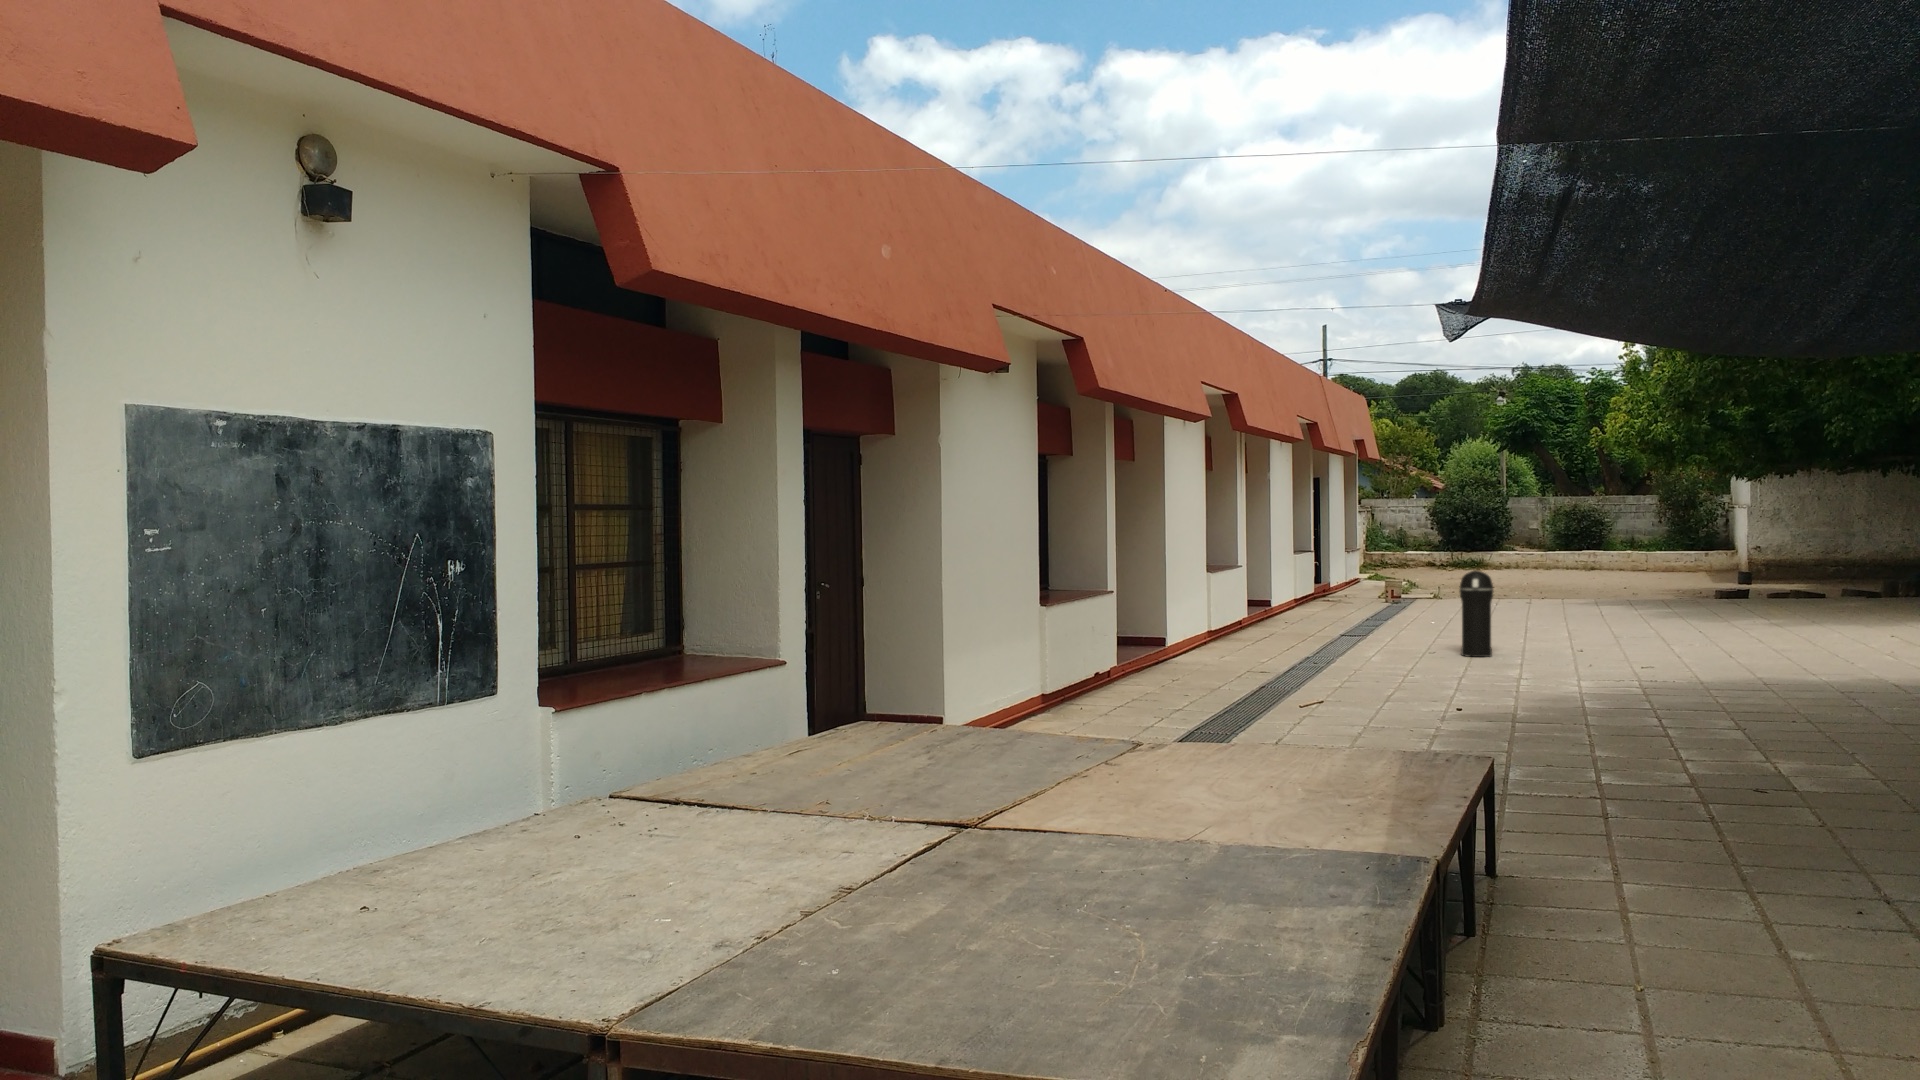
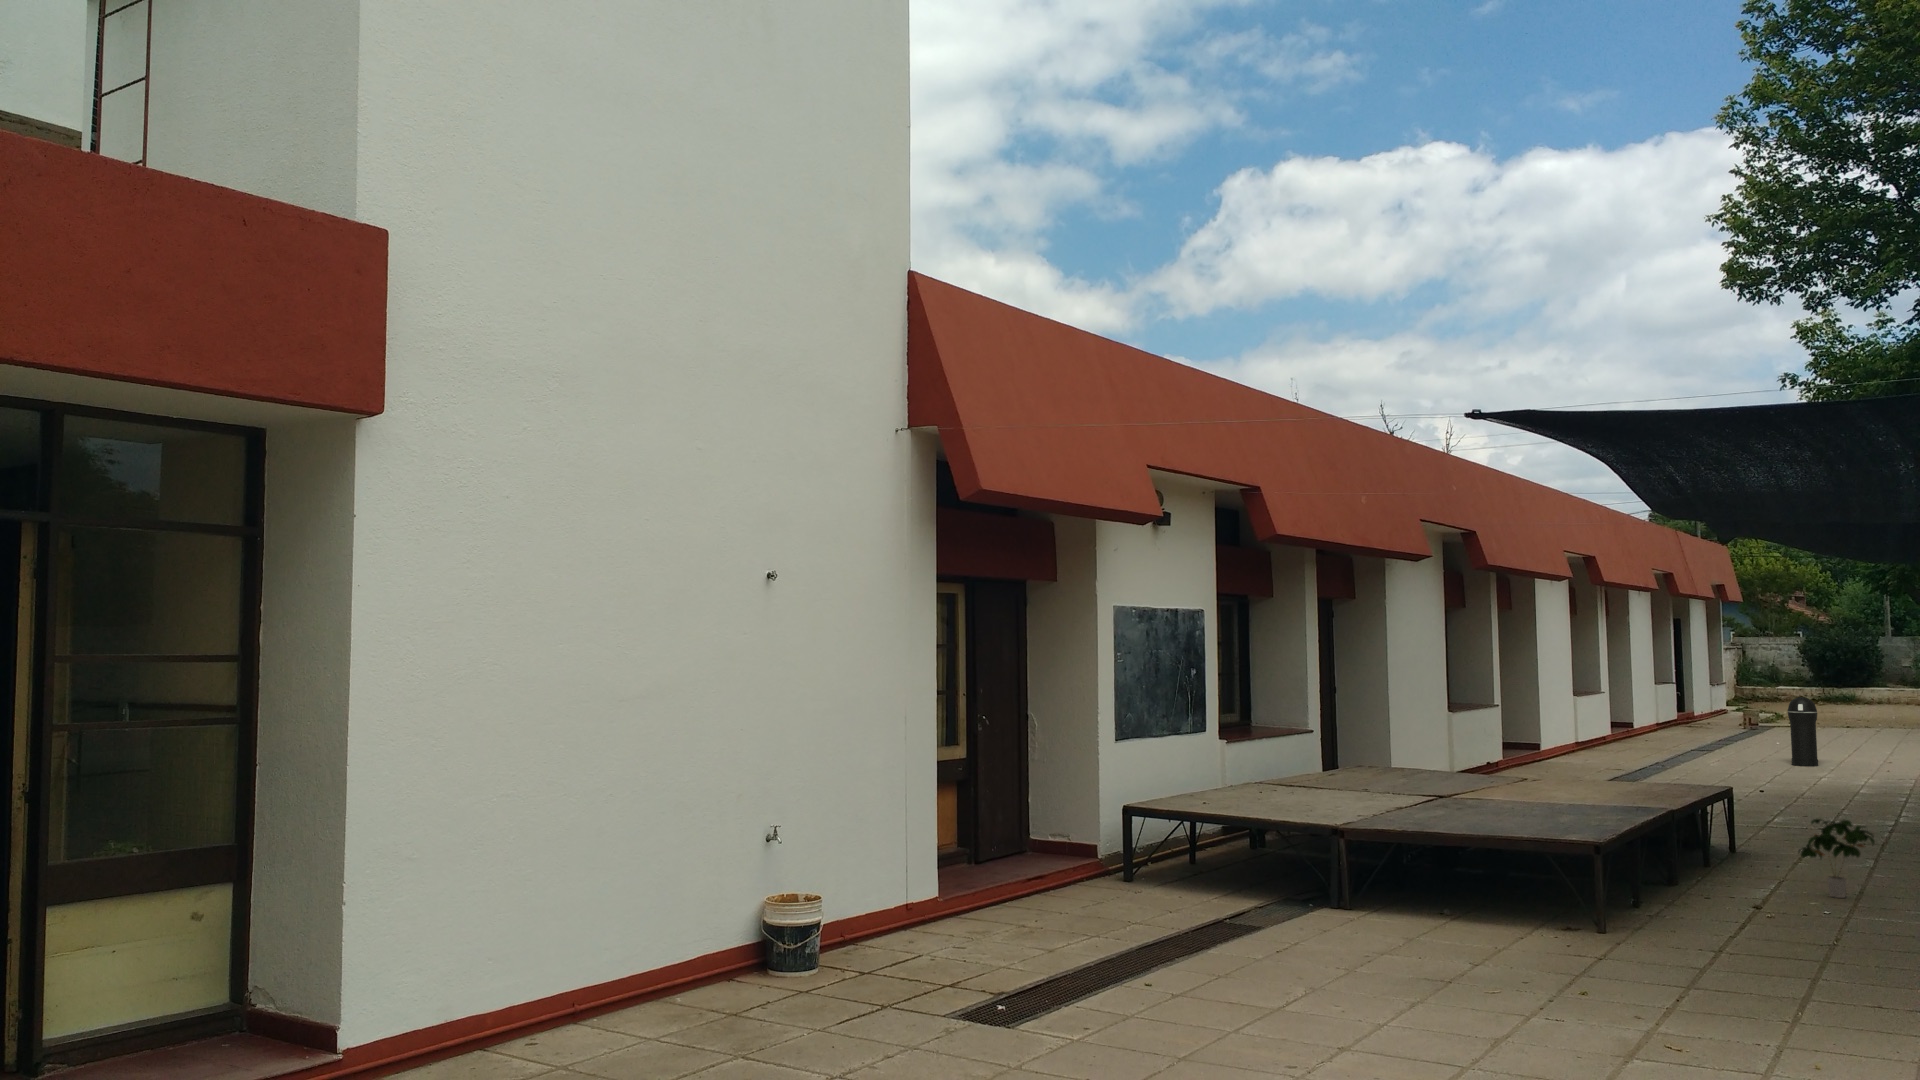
potted plant: none [1647,856,1815,1029] -> present [1798,819,1875,898]

